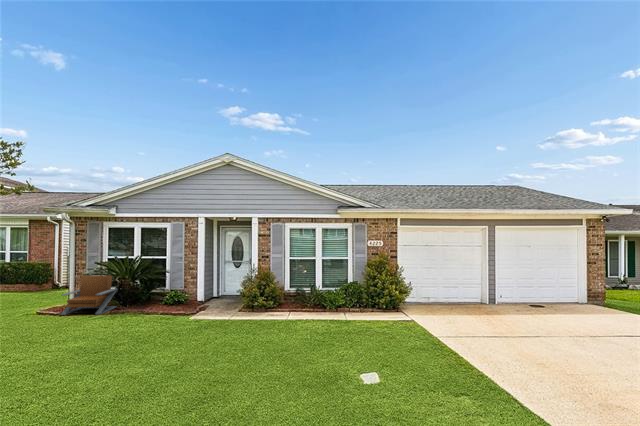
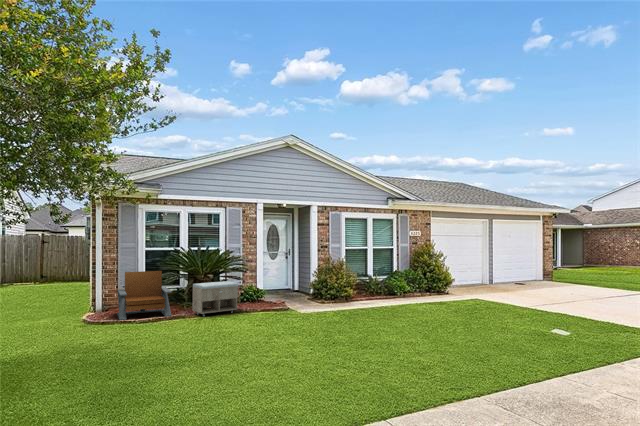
storage bench: none [113,287,154,317] -> present [192,281,238,316]

